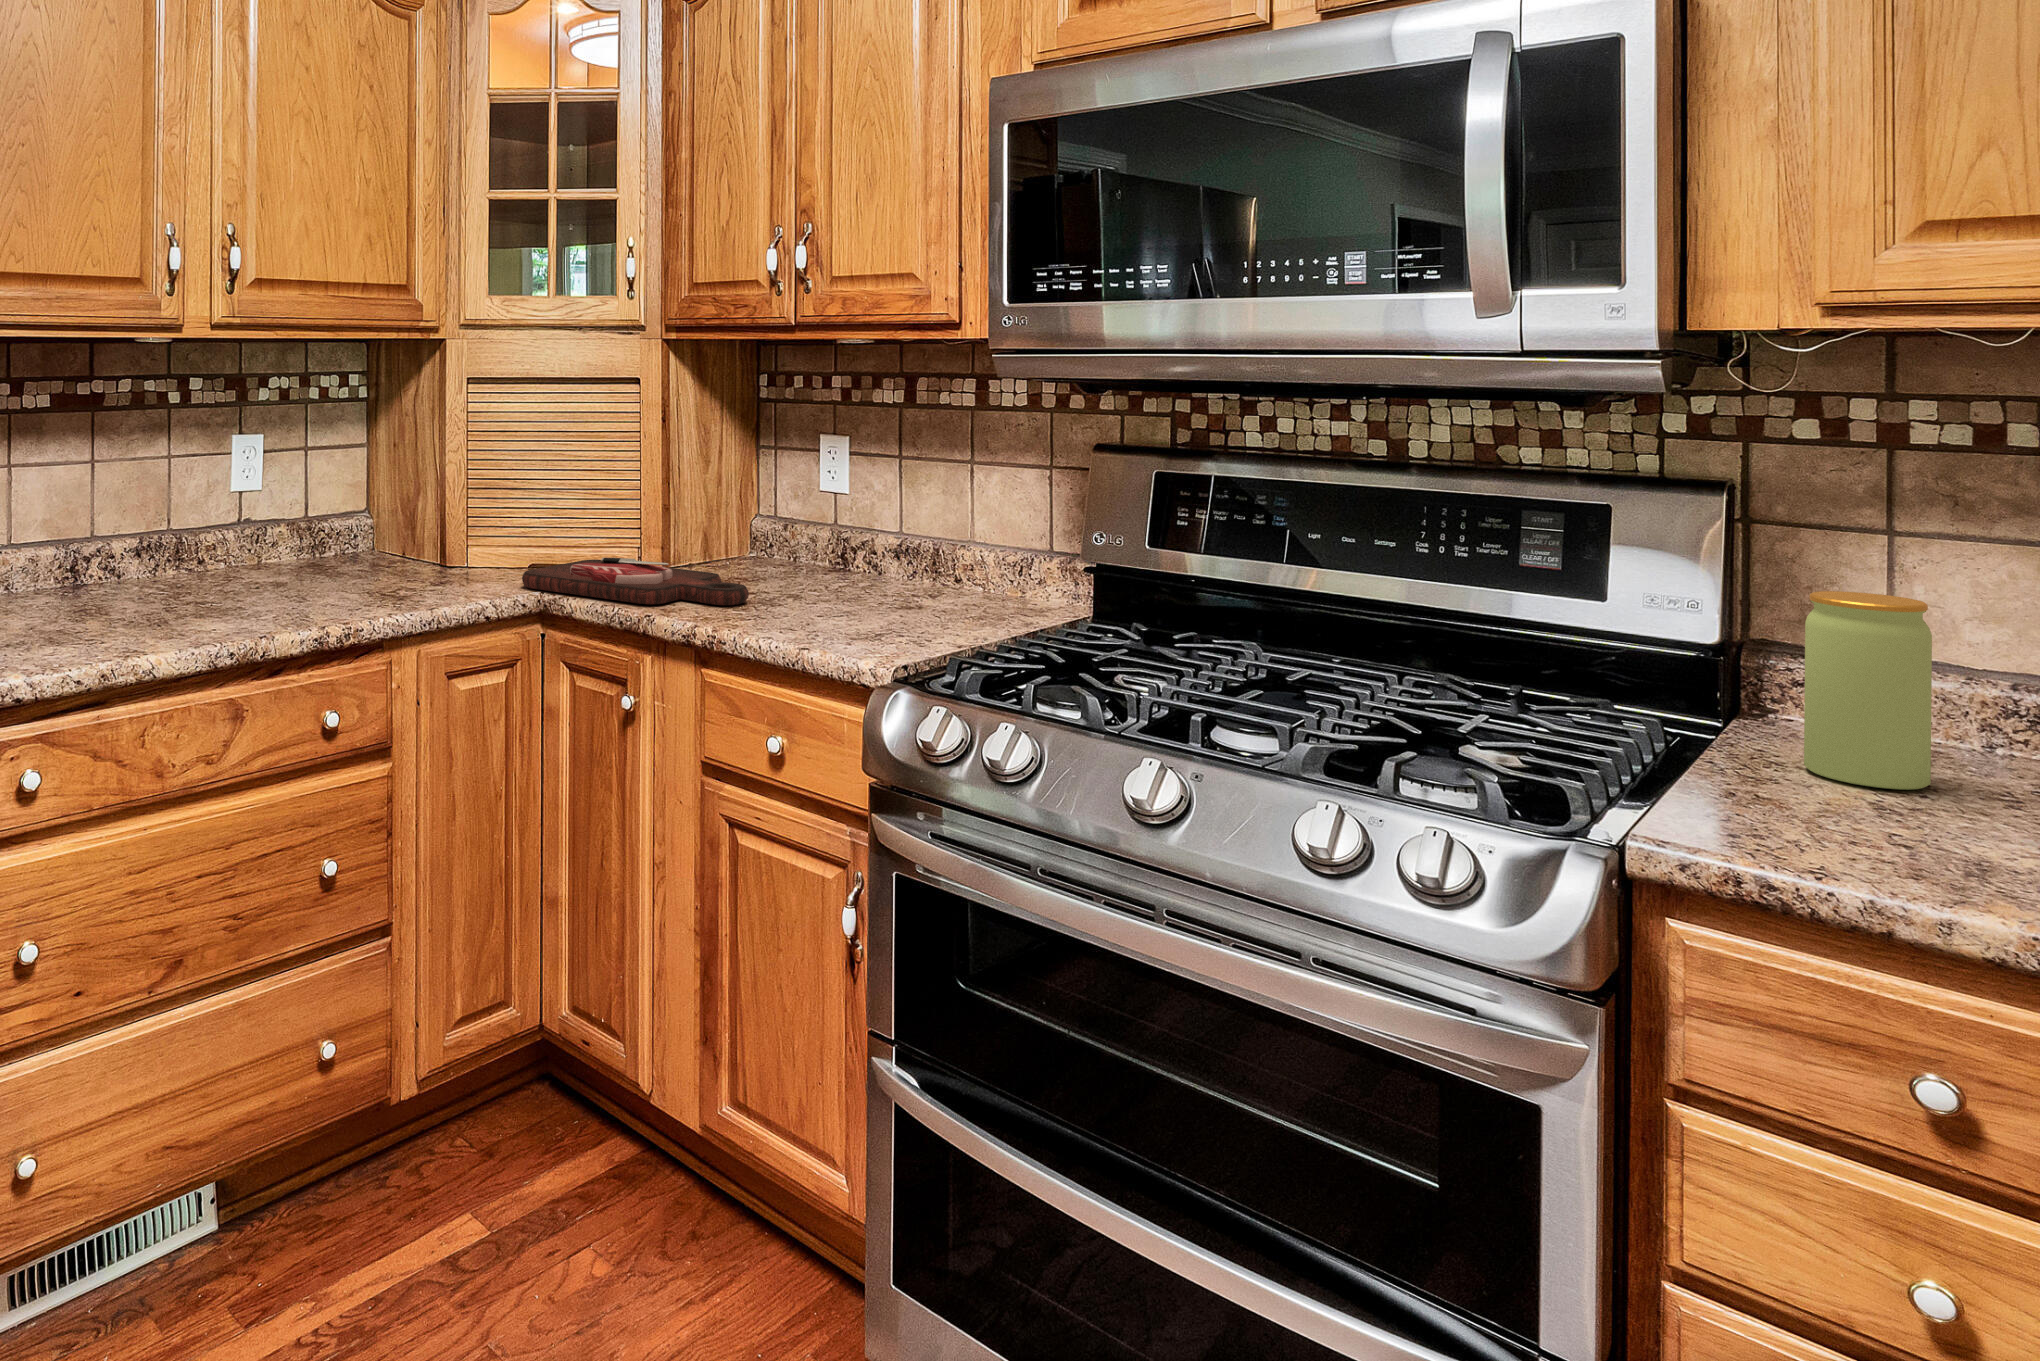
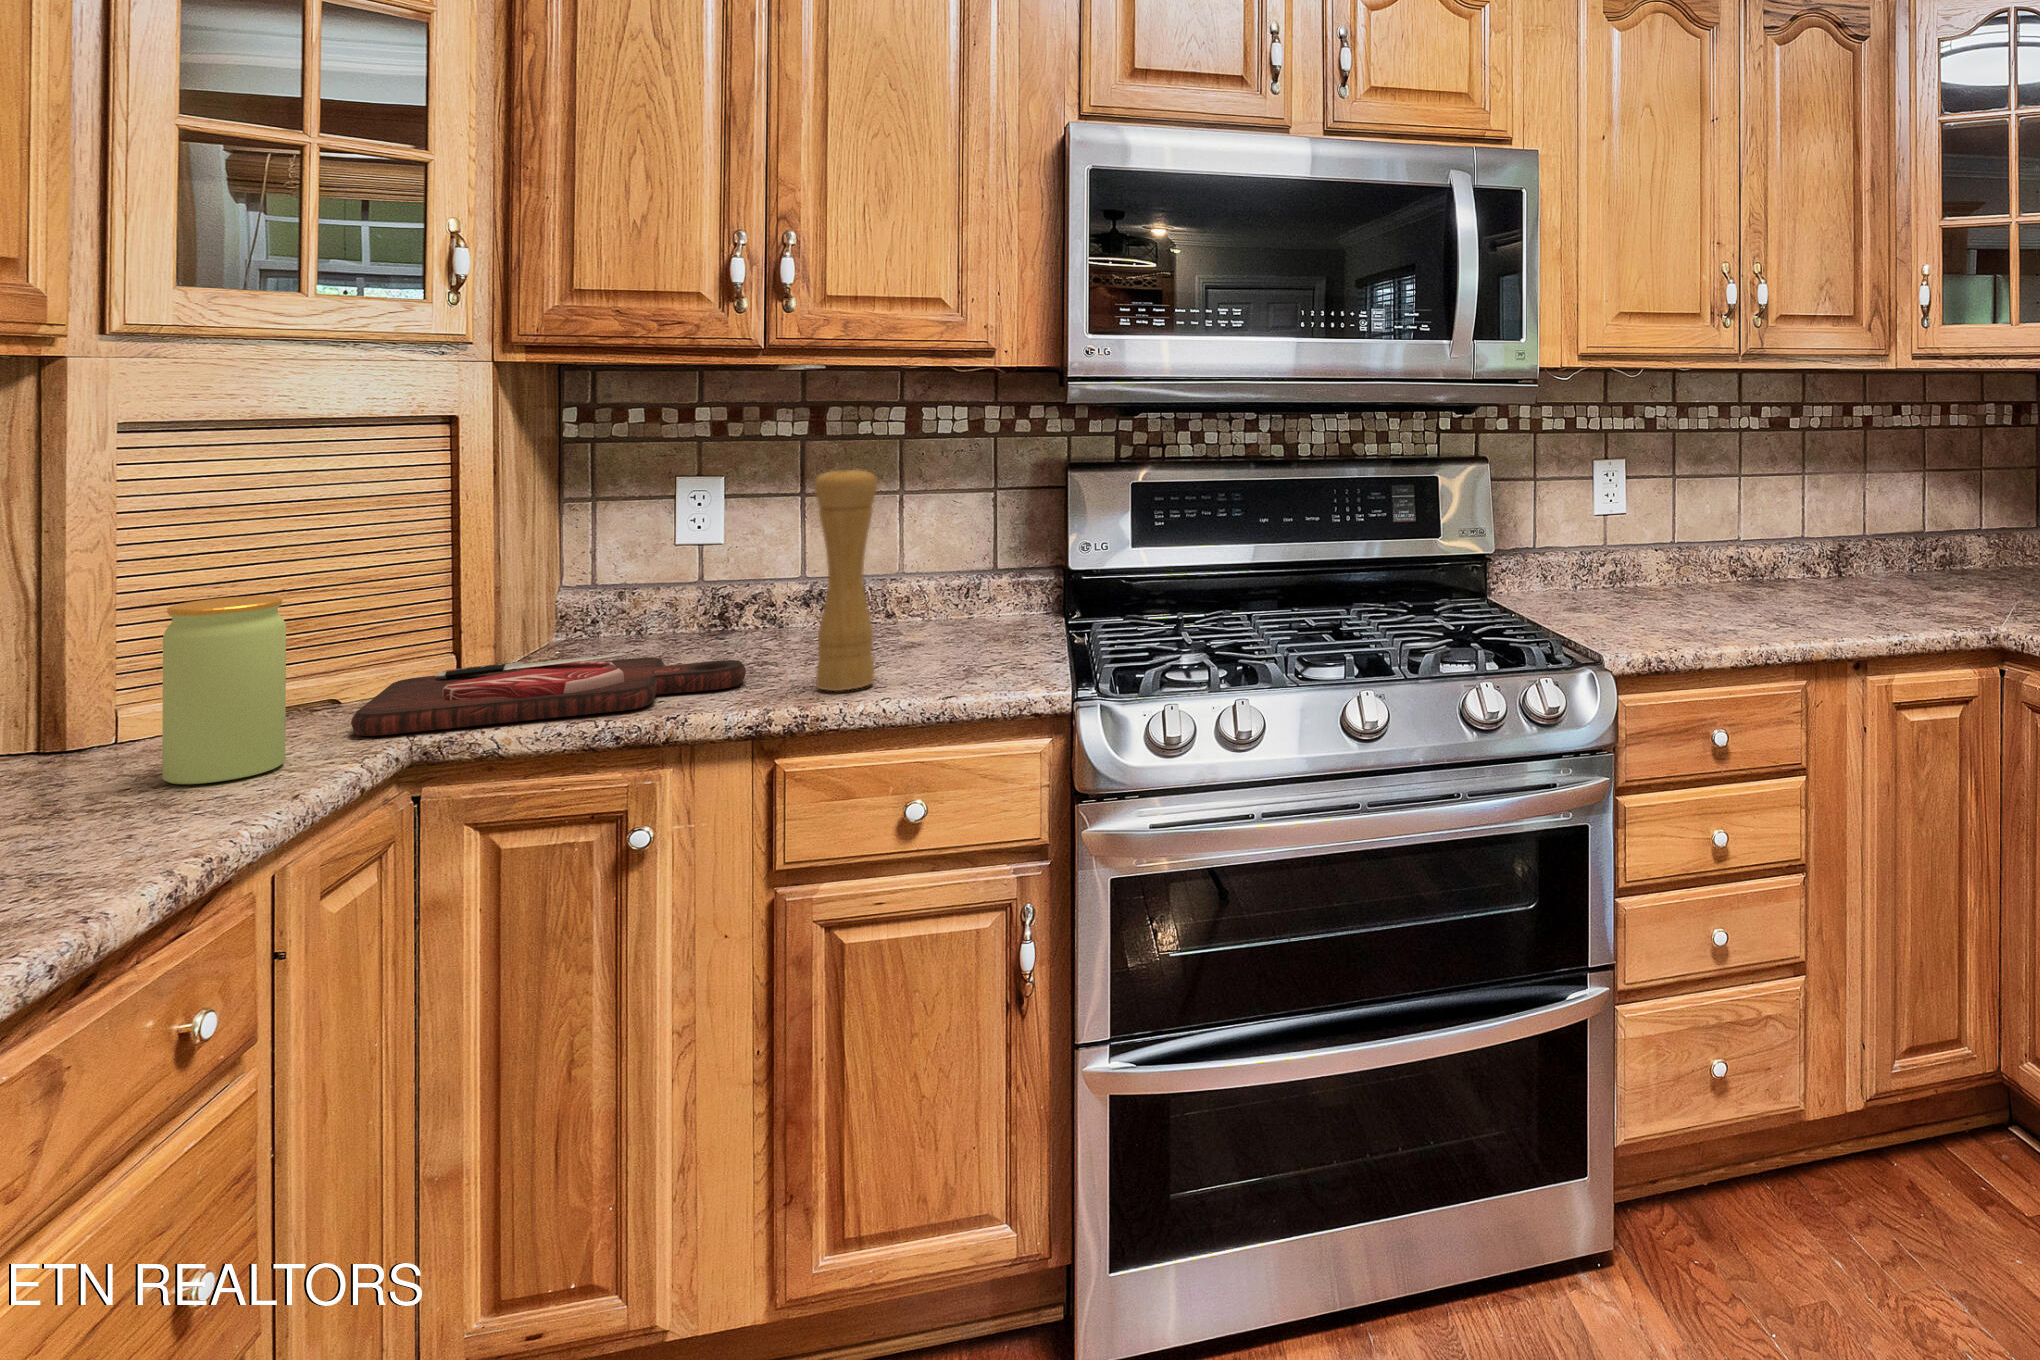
pepper mill: none [758,429,807,625] -> present [815,467,877,691]
jar: present [1804,591,1932,790] -> present [162,596,286,784]

